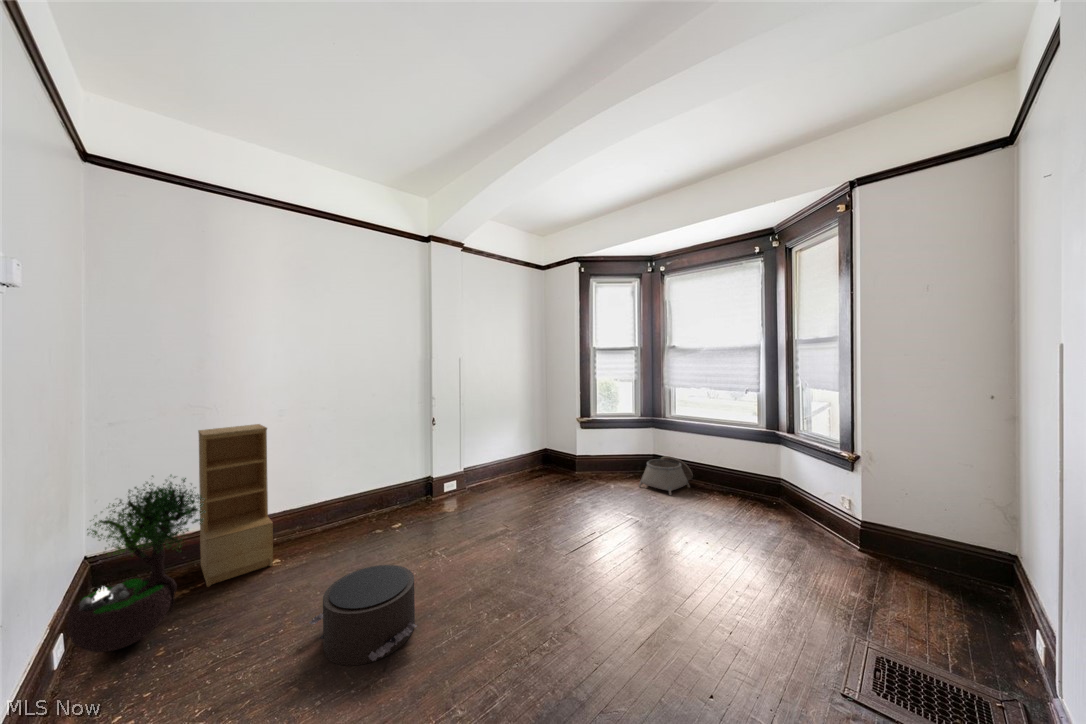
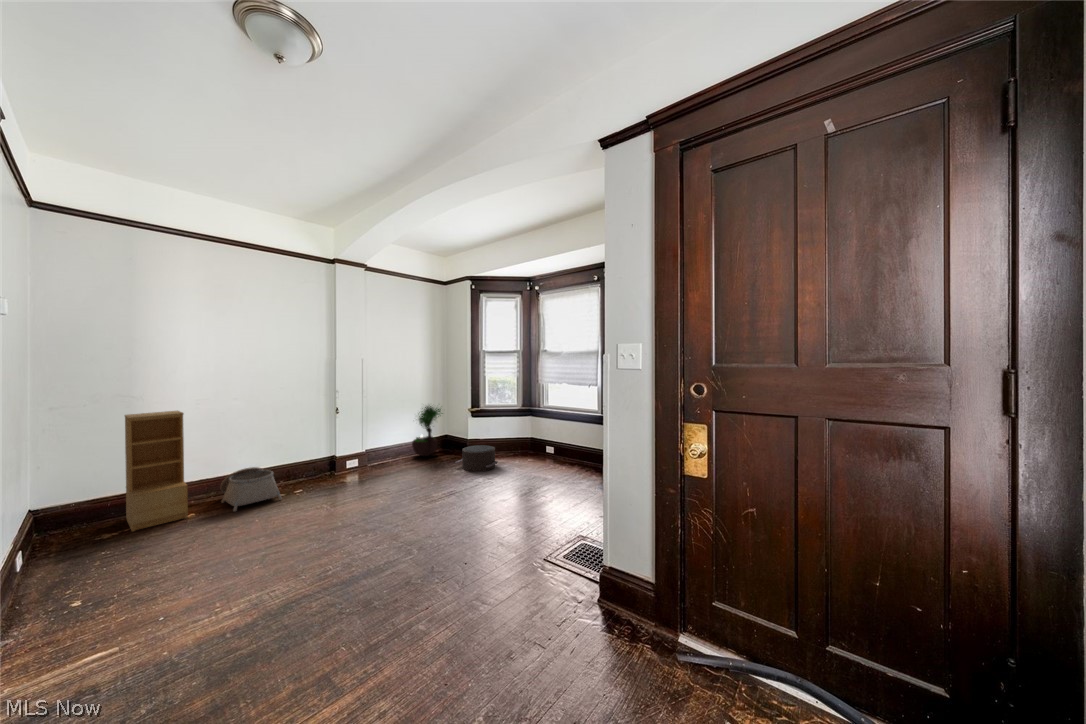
basket: present [639,456,693,495] -> present [221,467,282,511]
potted tree: present [67,475,206,652] -> present [412,406,443,456]
pouf: present [309,565,418,666] -> present [456,445,498,472]

